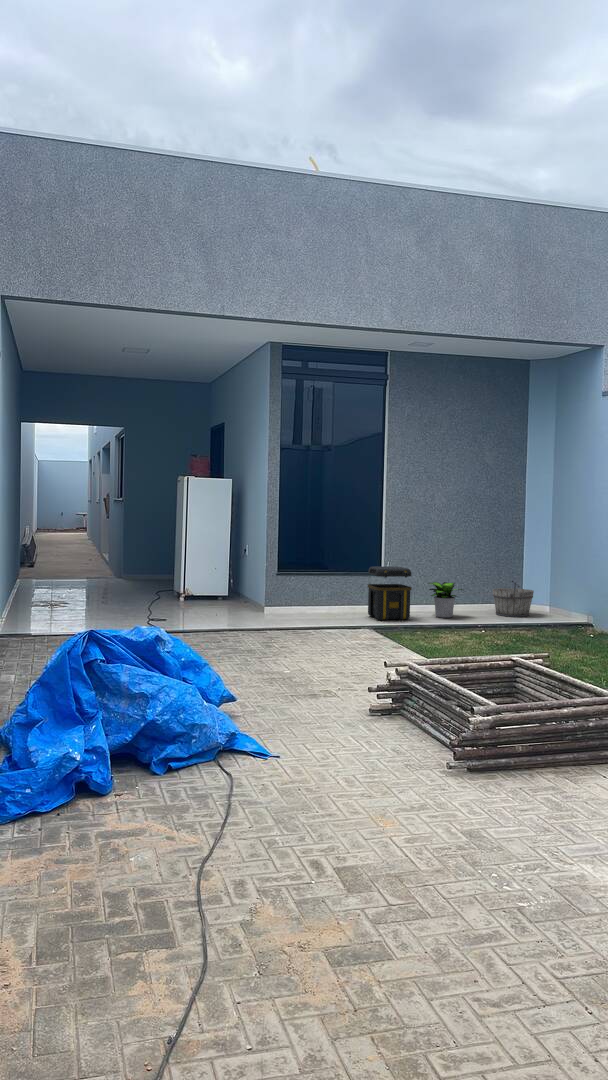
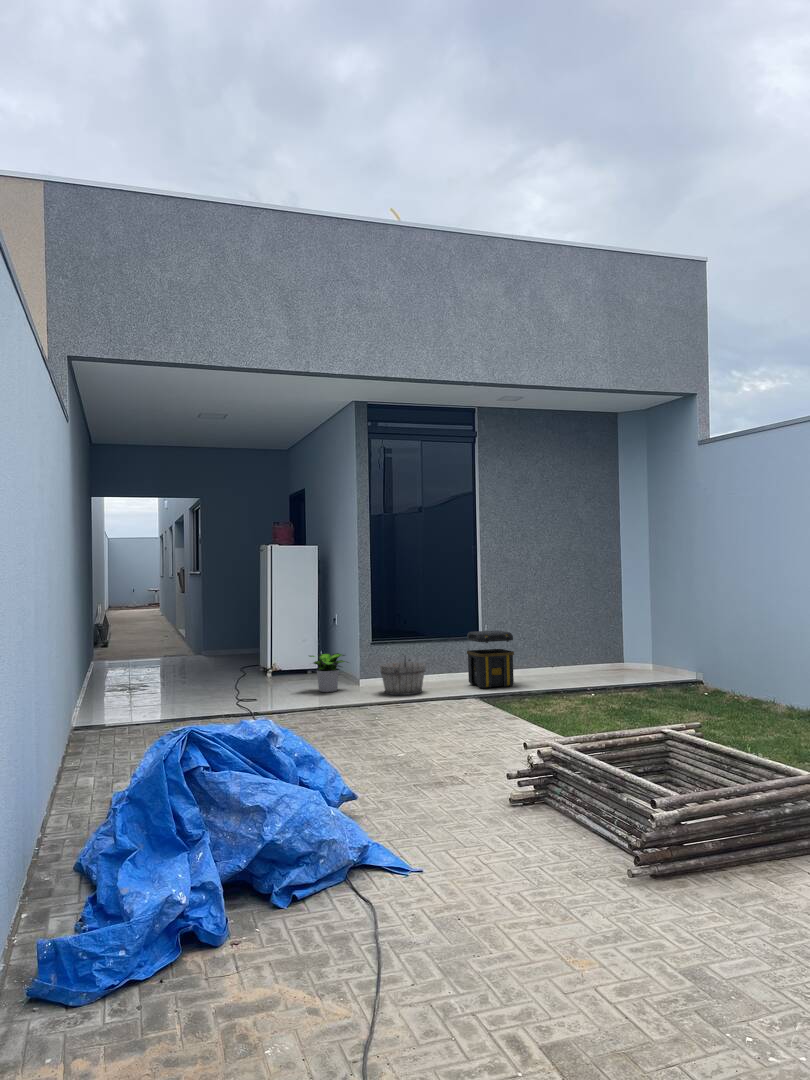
wooden bucket: present [493,581,534,617] -> present [380,656,425,695]
potted plant: present [428,582,463,618] -> present [309,653,348,692]

